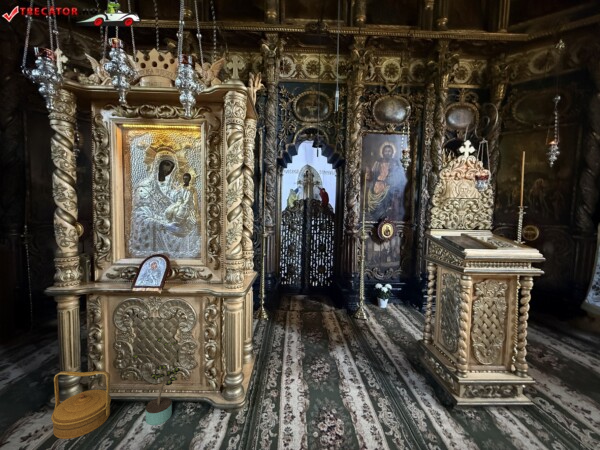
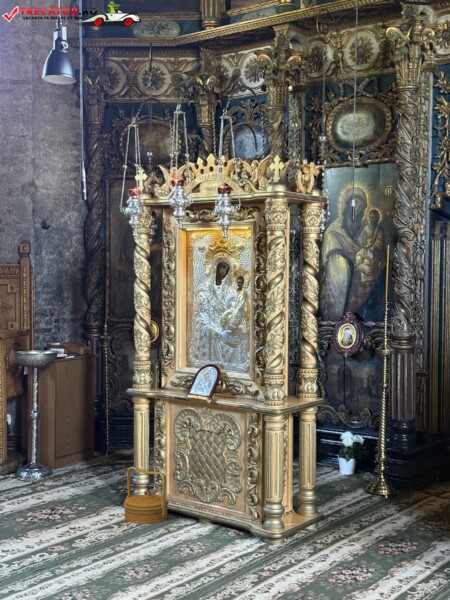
potted plant: present [132,337,180,425] -> none [181,451,226,533]

